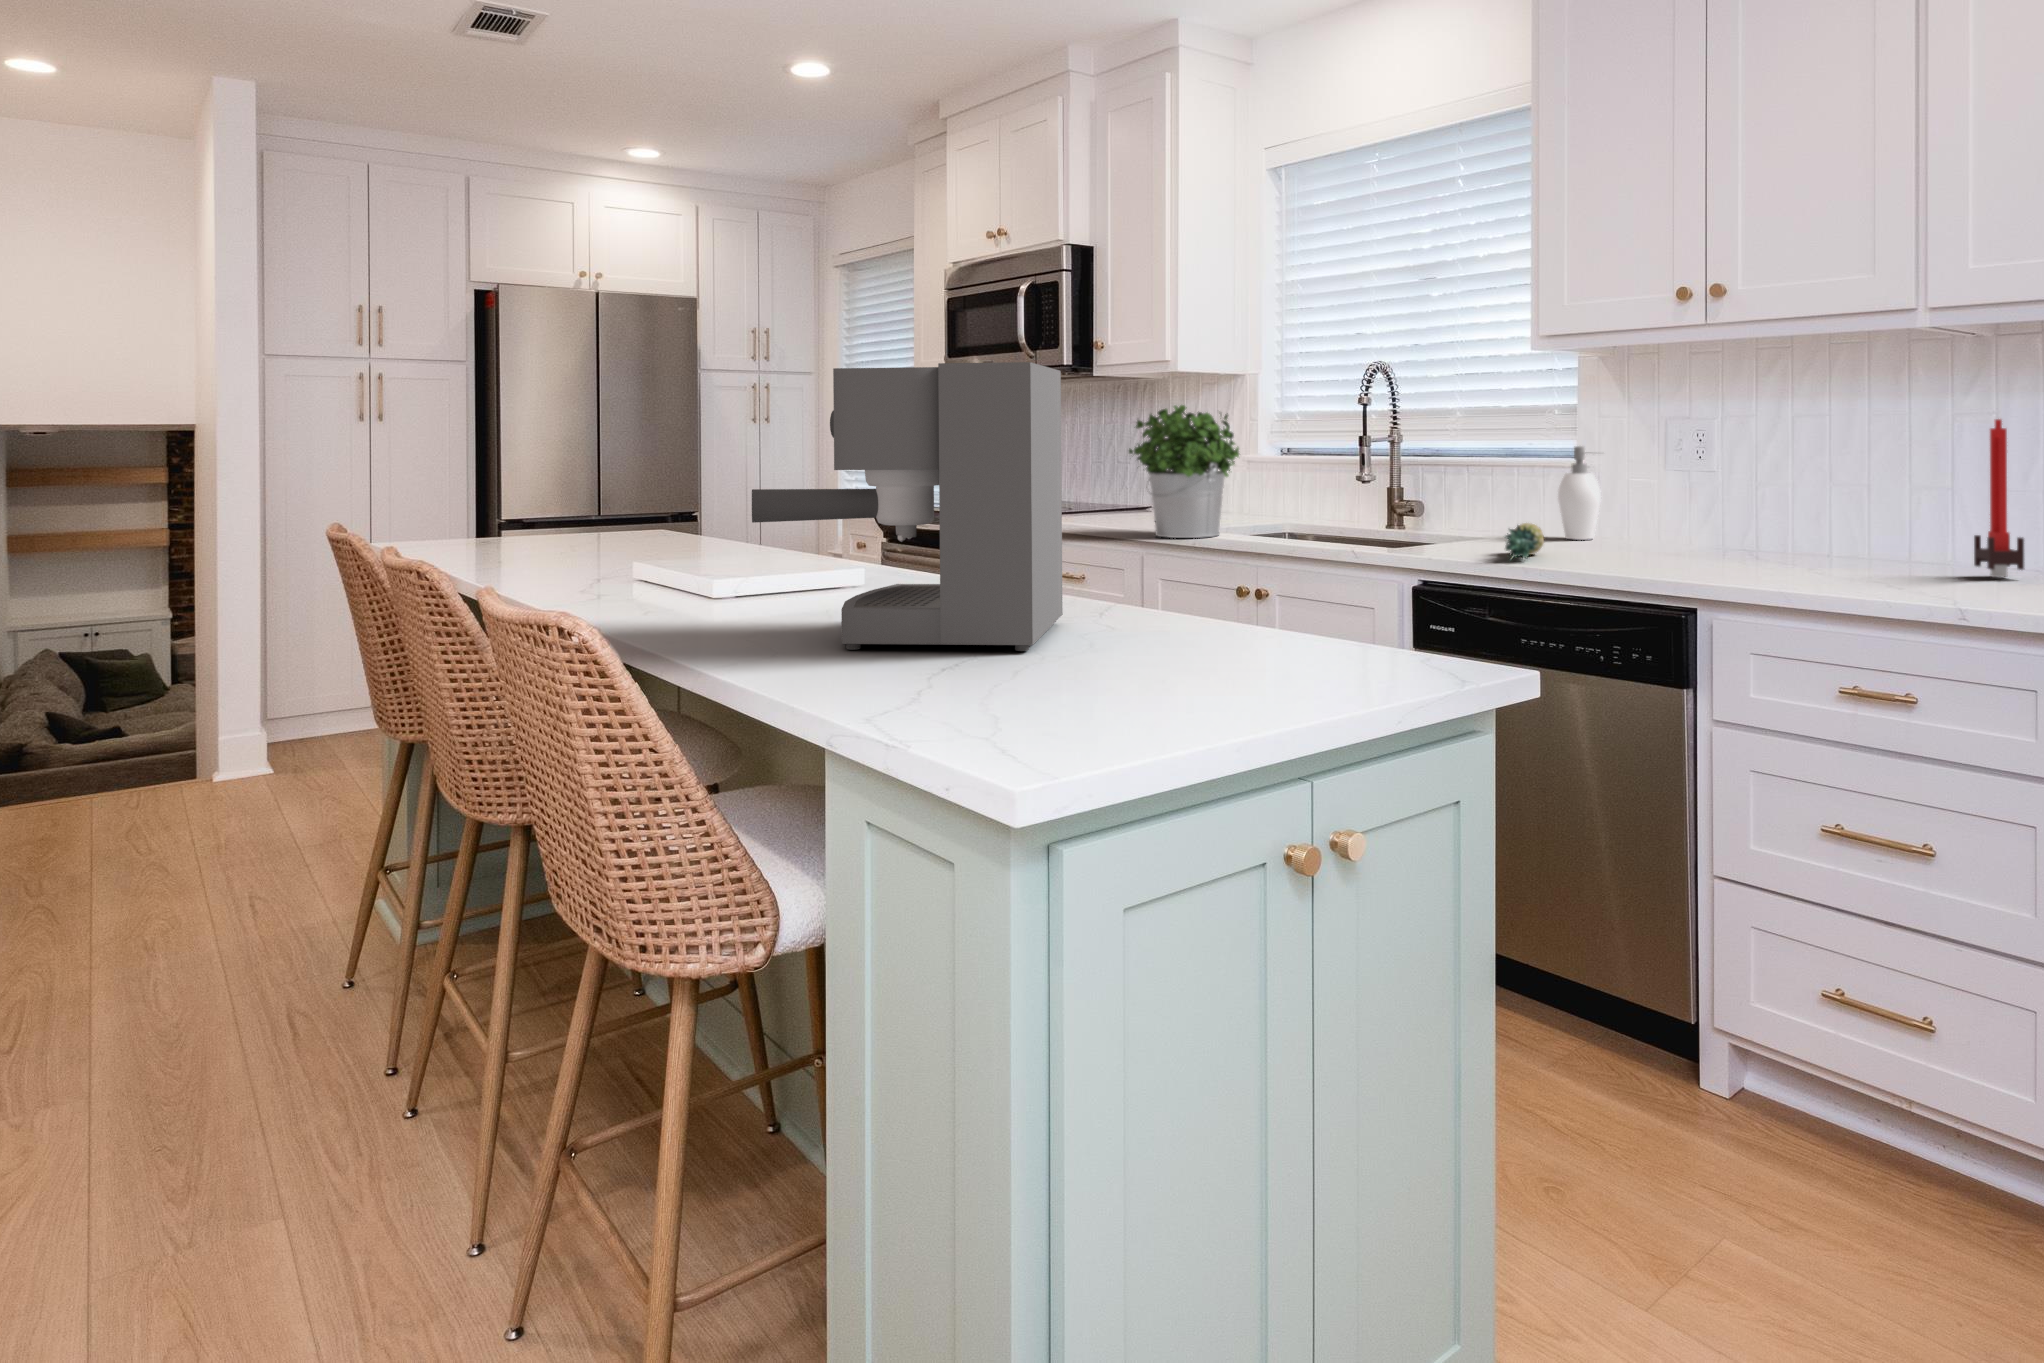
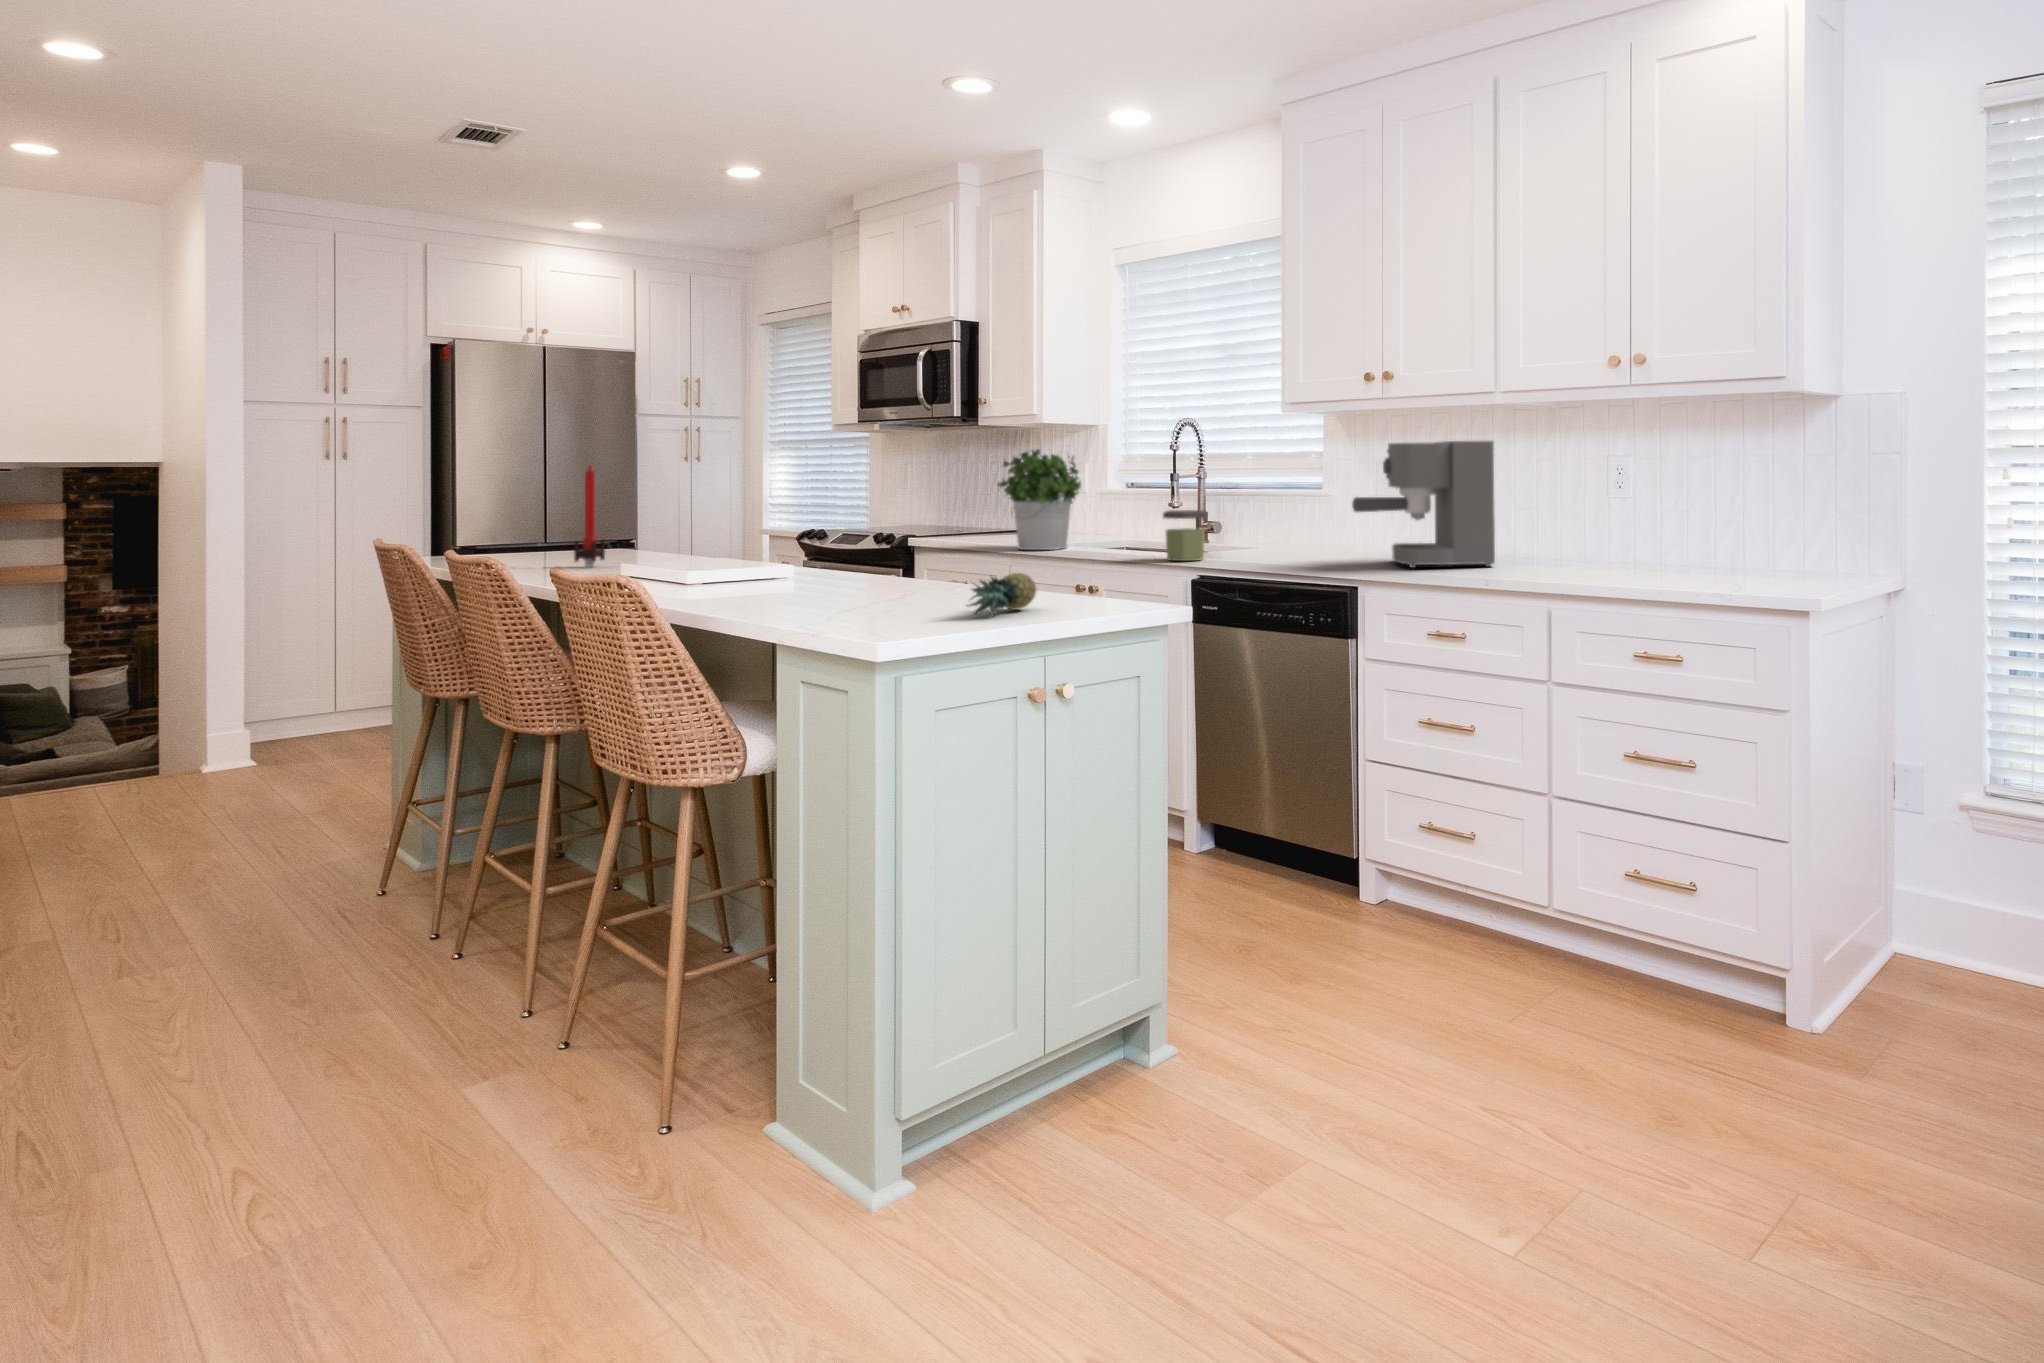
coffee maker: present [752,362,1063,651] -> present [1352,441,1495,568]
candle: present [1974,419,2024,577] -> present [574,465,605,567]
soap dispenser: present [1558,446,1601,540] -> none [1308,480,1337,547]
jar: none [1369,488,1430,560] -> present [1163,510,1207,561]
fruit: present [1505,523,1544,560] -> present [967,573,1037,616]

